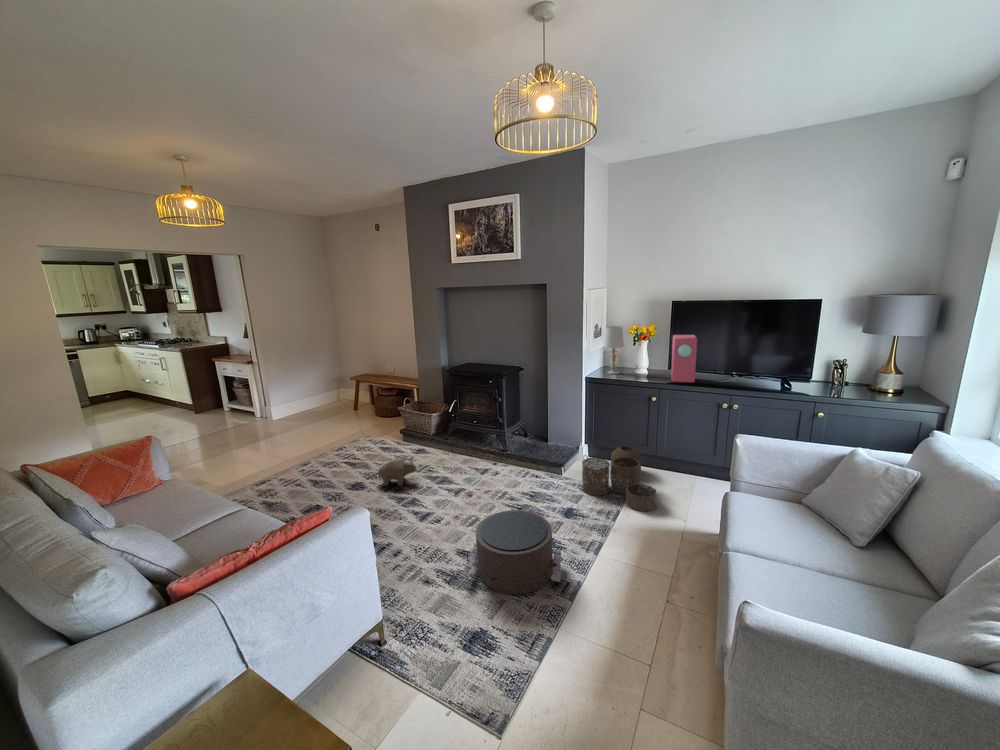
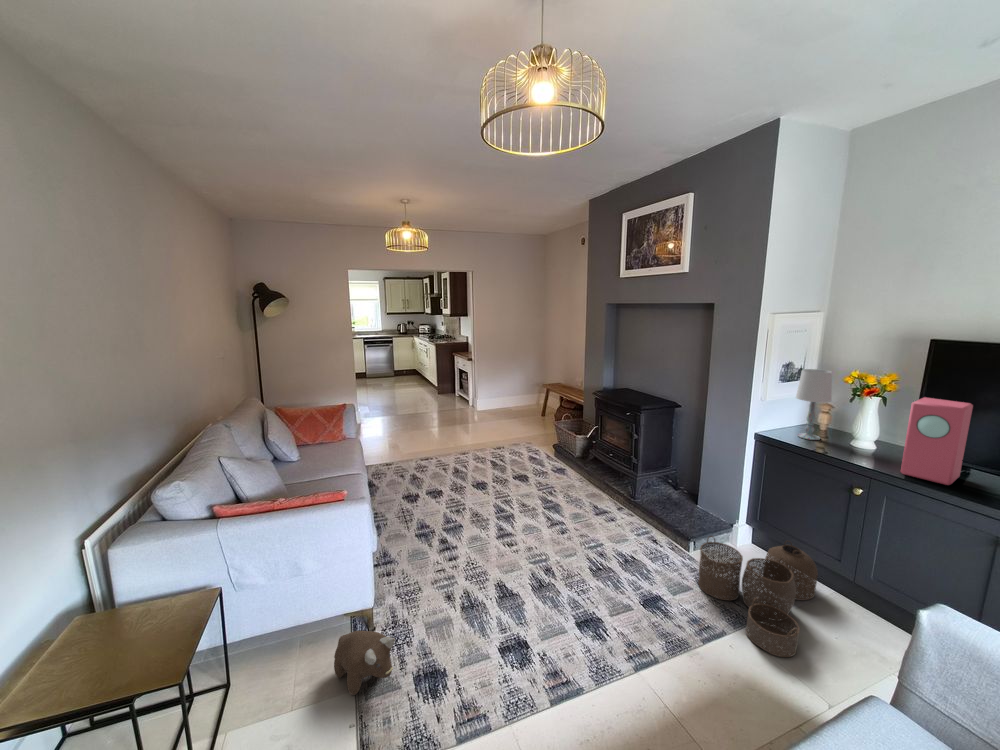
plush toy: present [378,456,417,486] -> present [334,631,395,695]
pouf: present [464,510,562,595] -> none [473,559,586,672]

